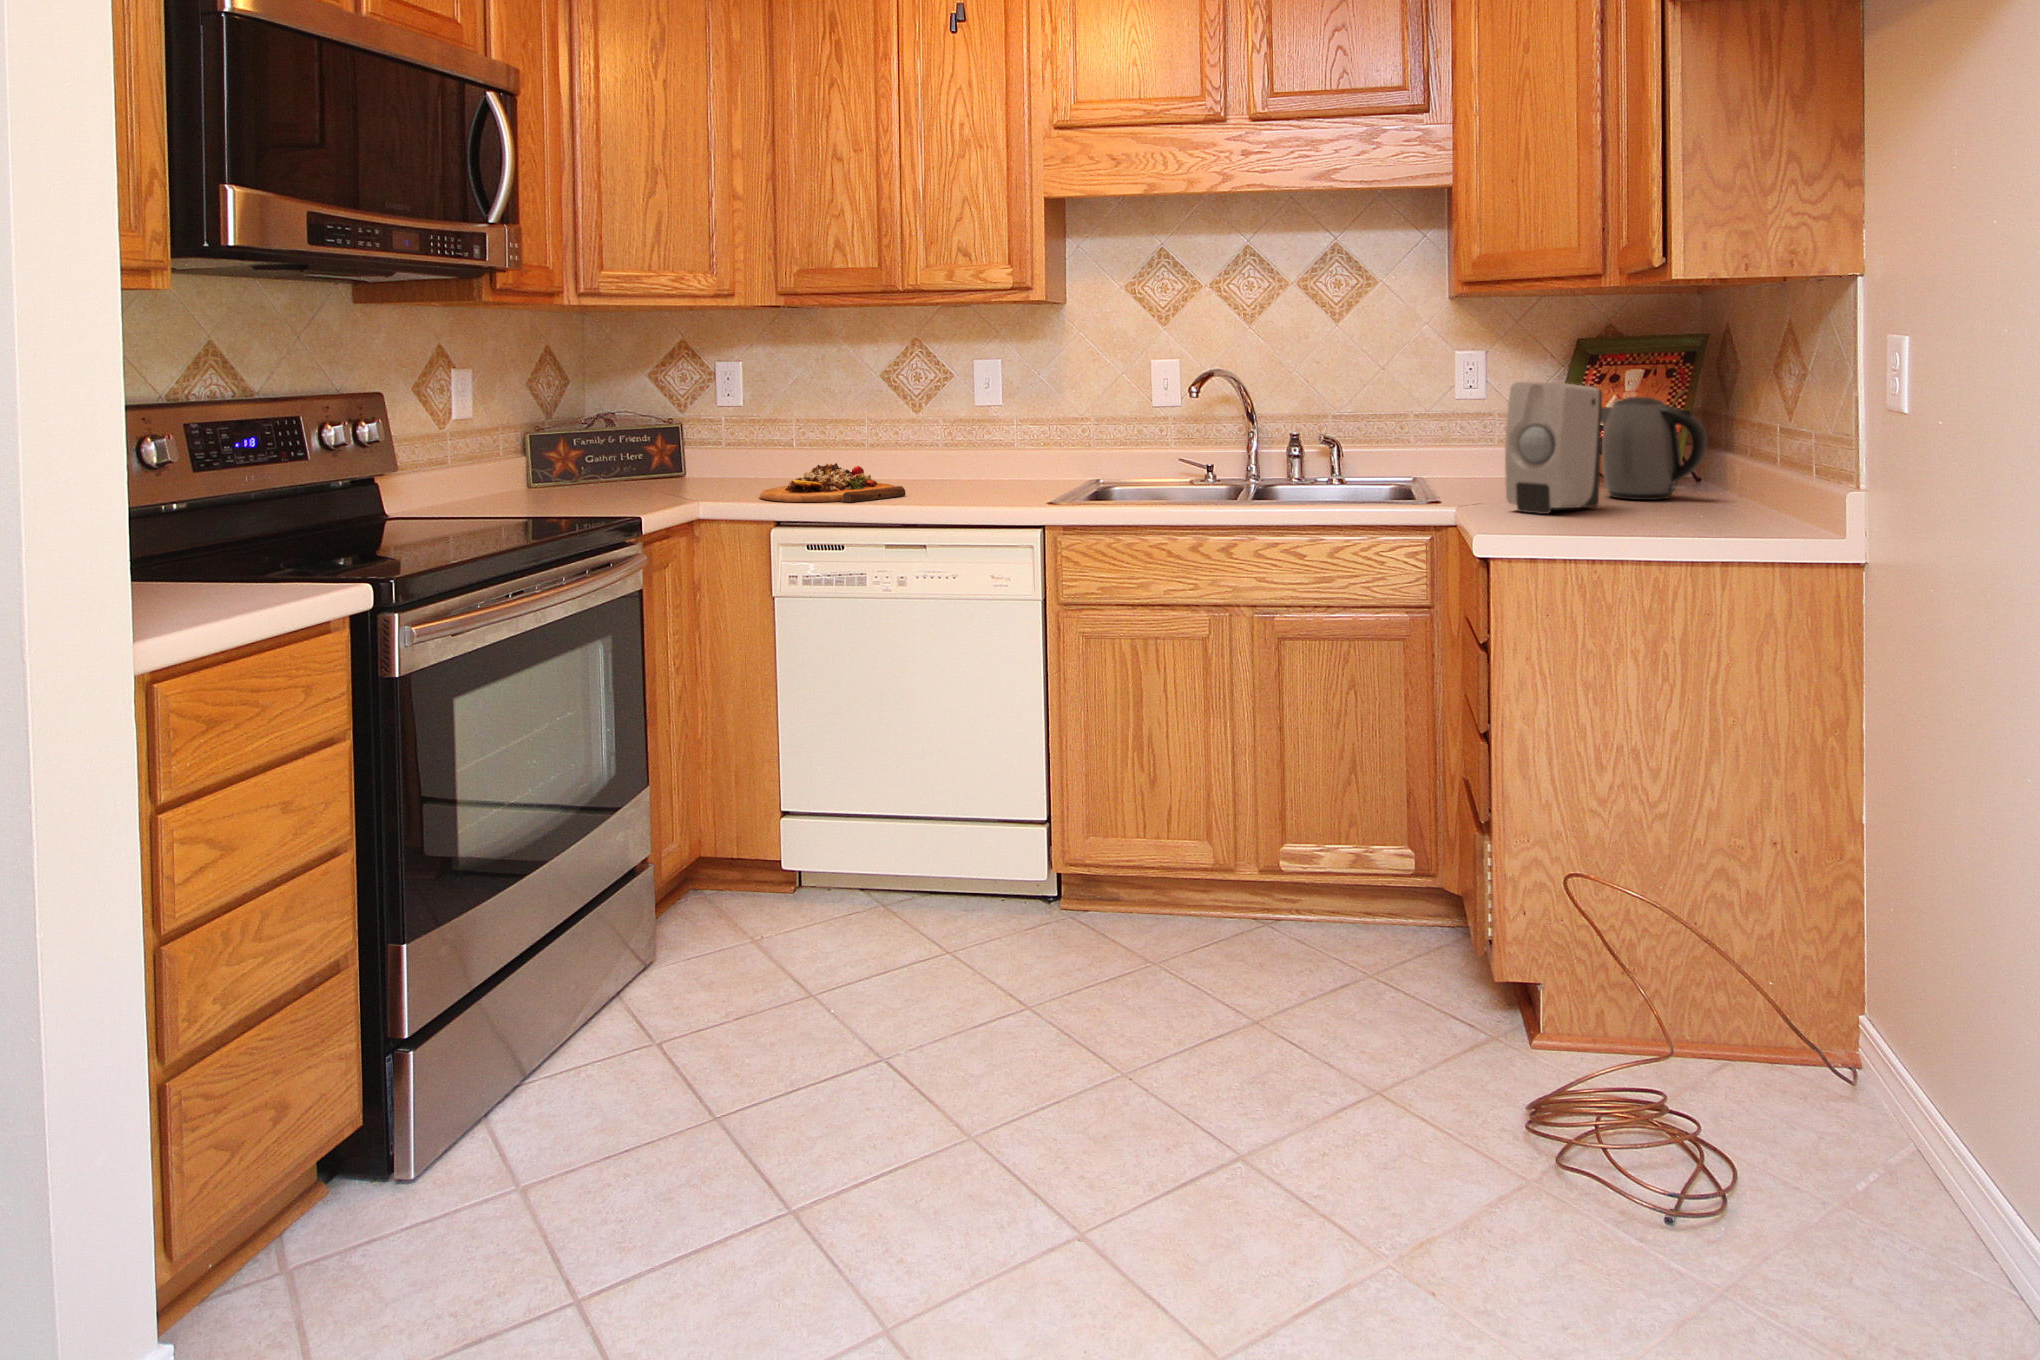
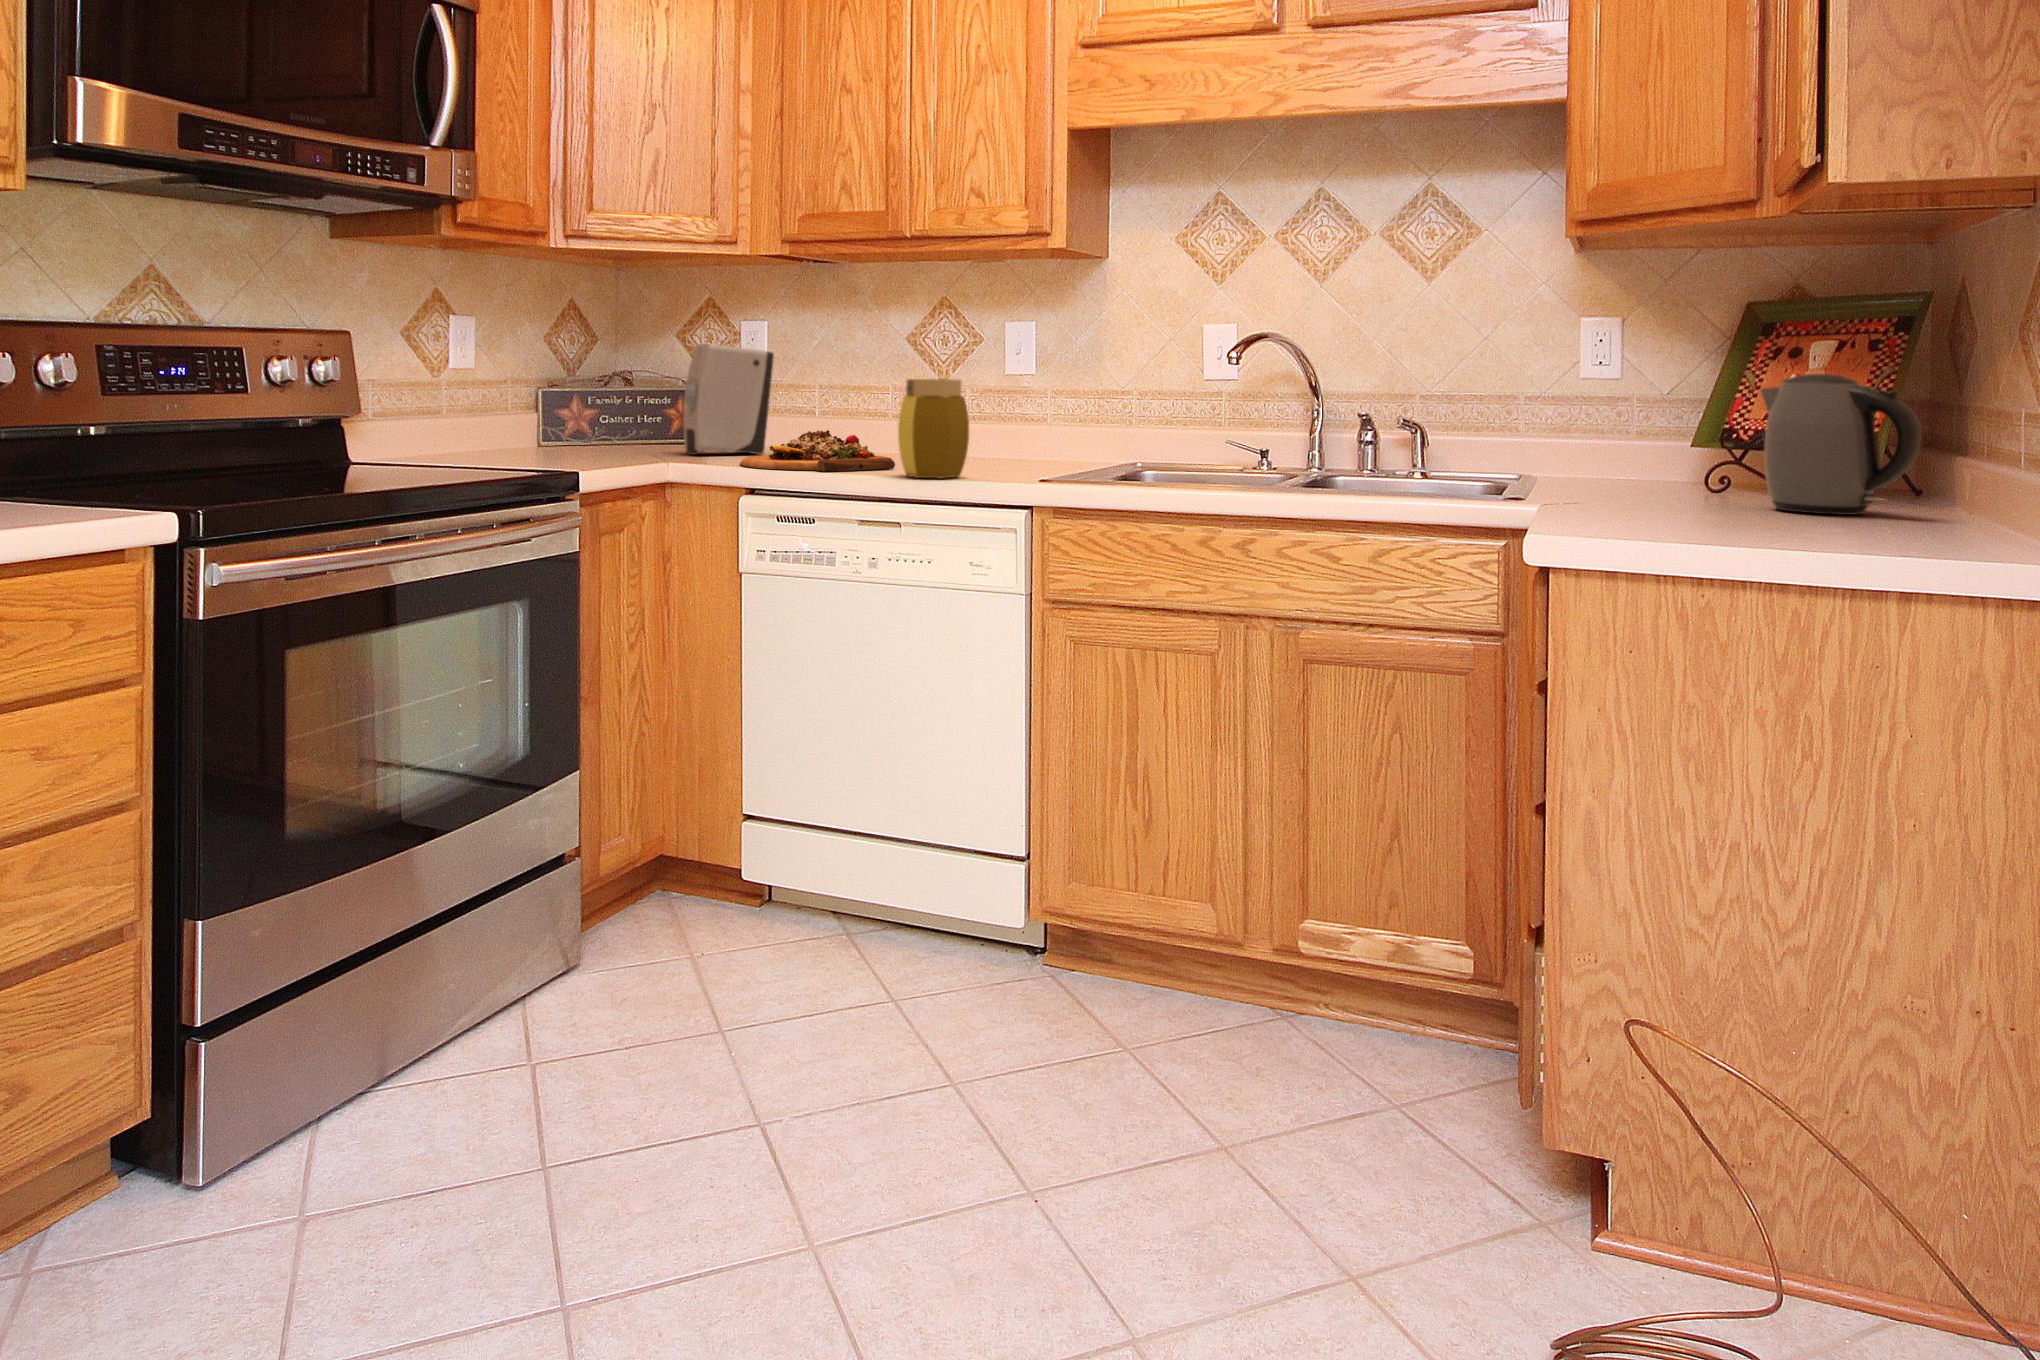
soap dispenser: present [1505,382,1602,514] -> present [684,344,774,455]
jar: none [922,418,984,505] -> present [898,379,969,478]

